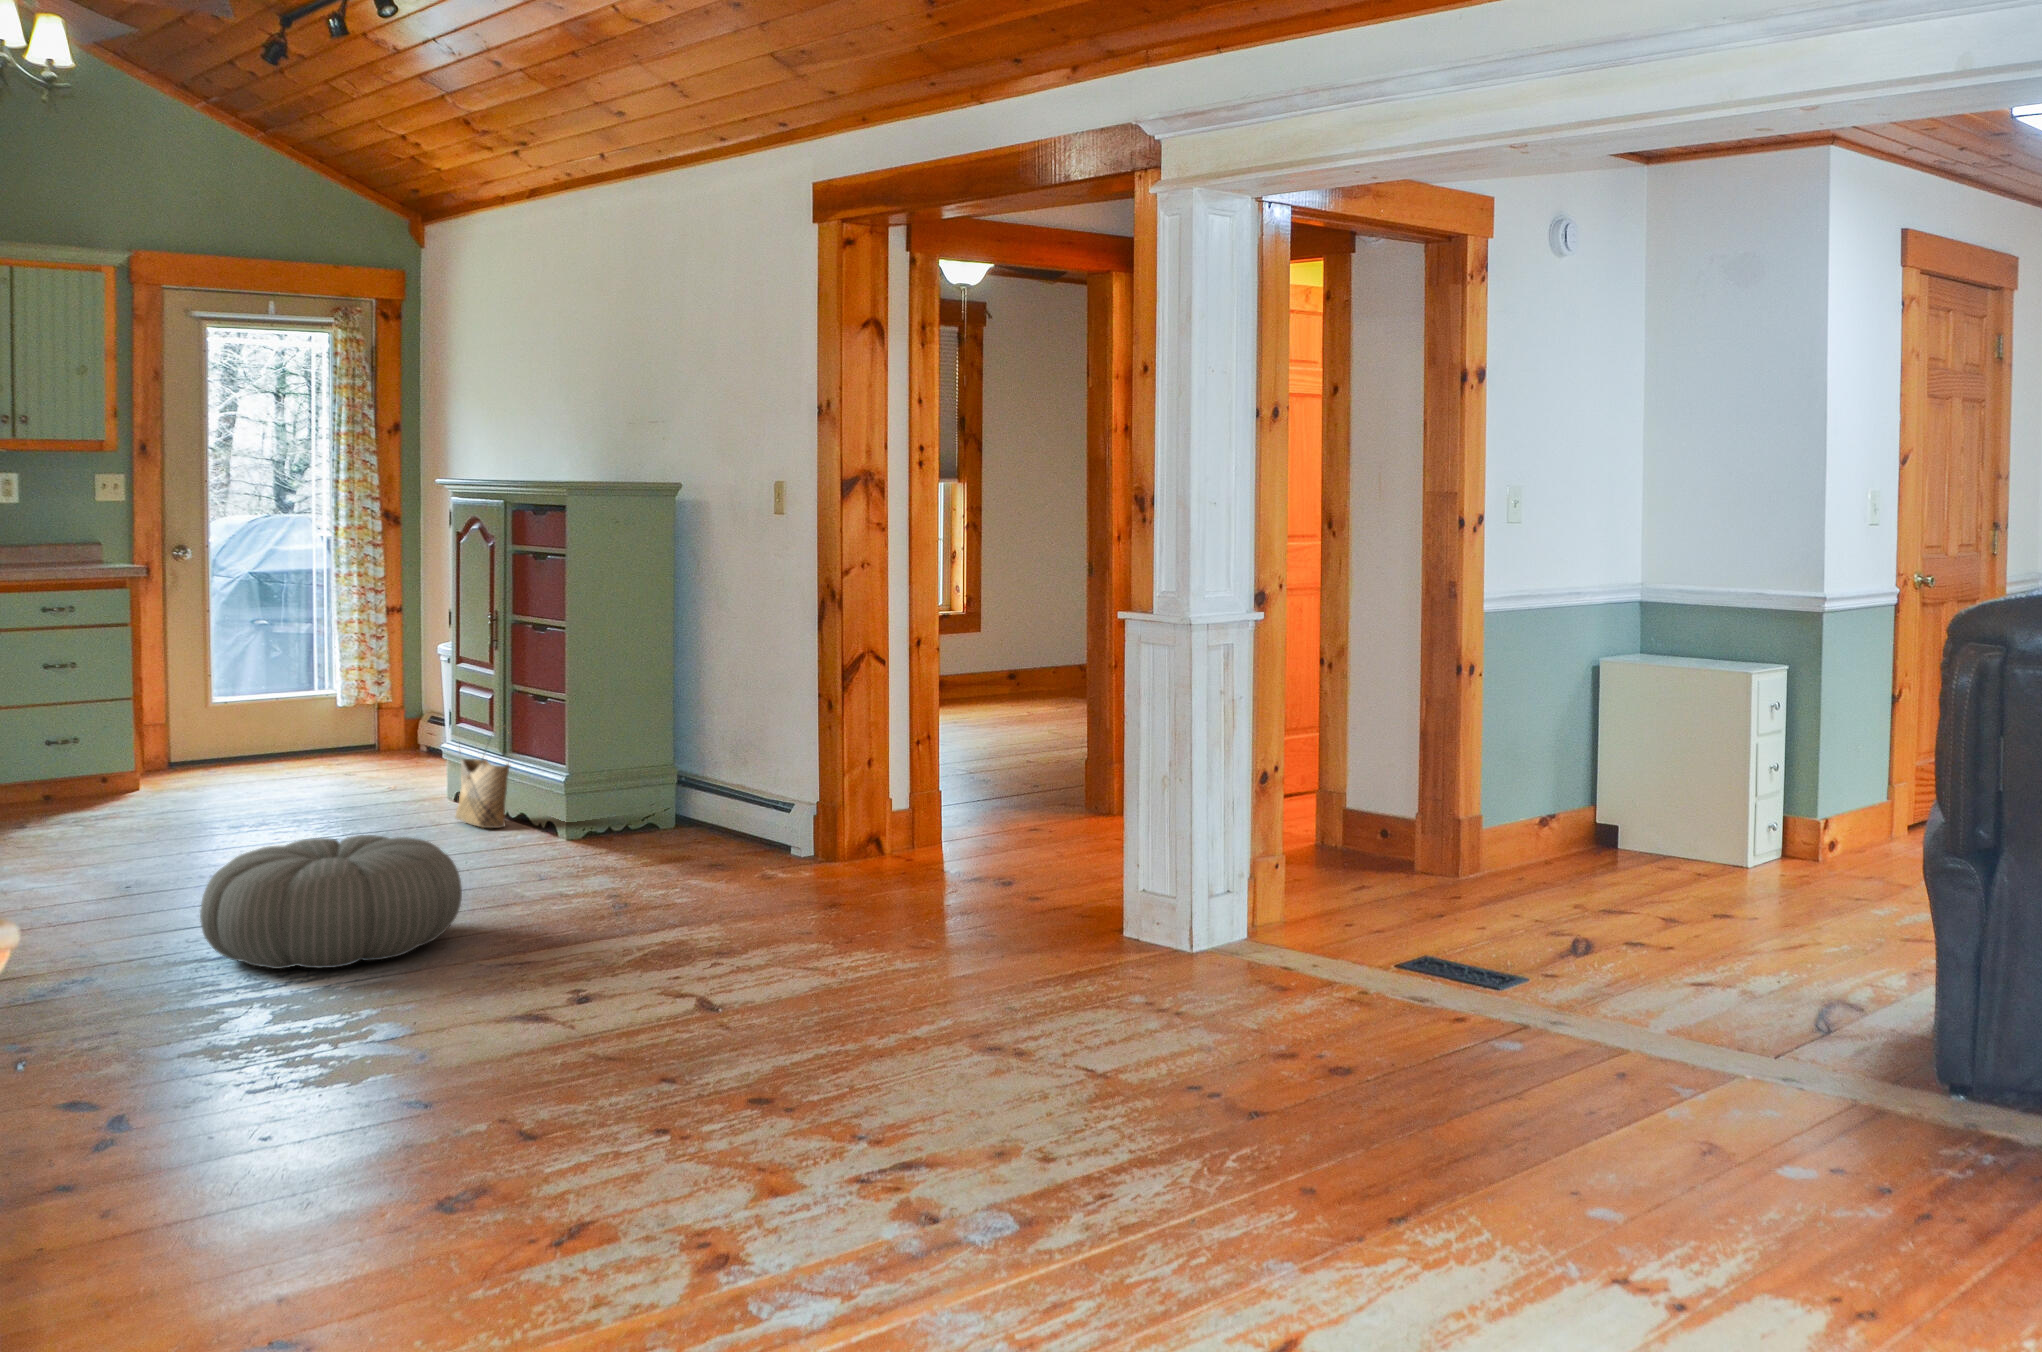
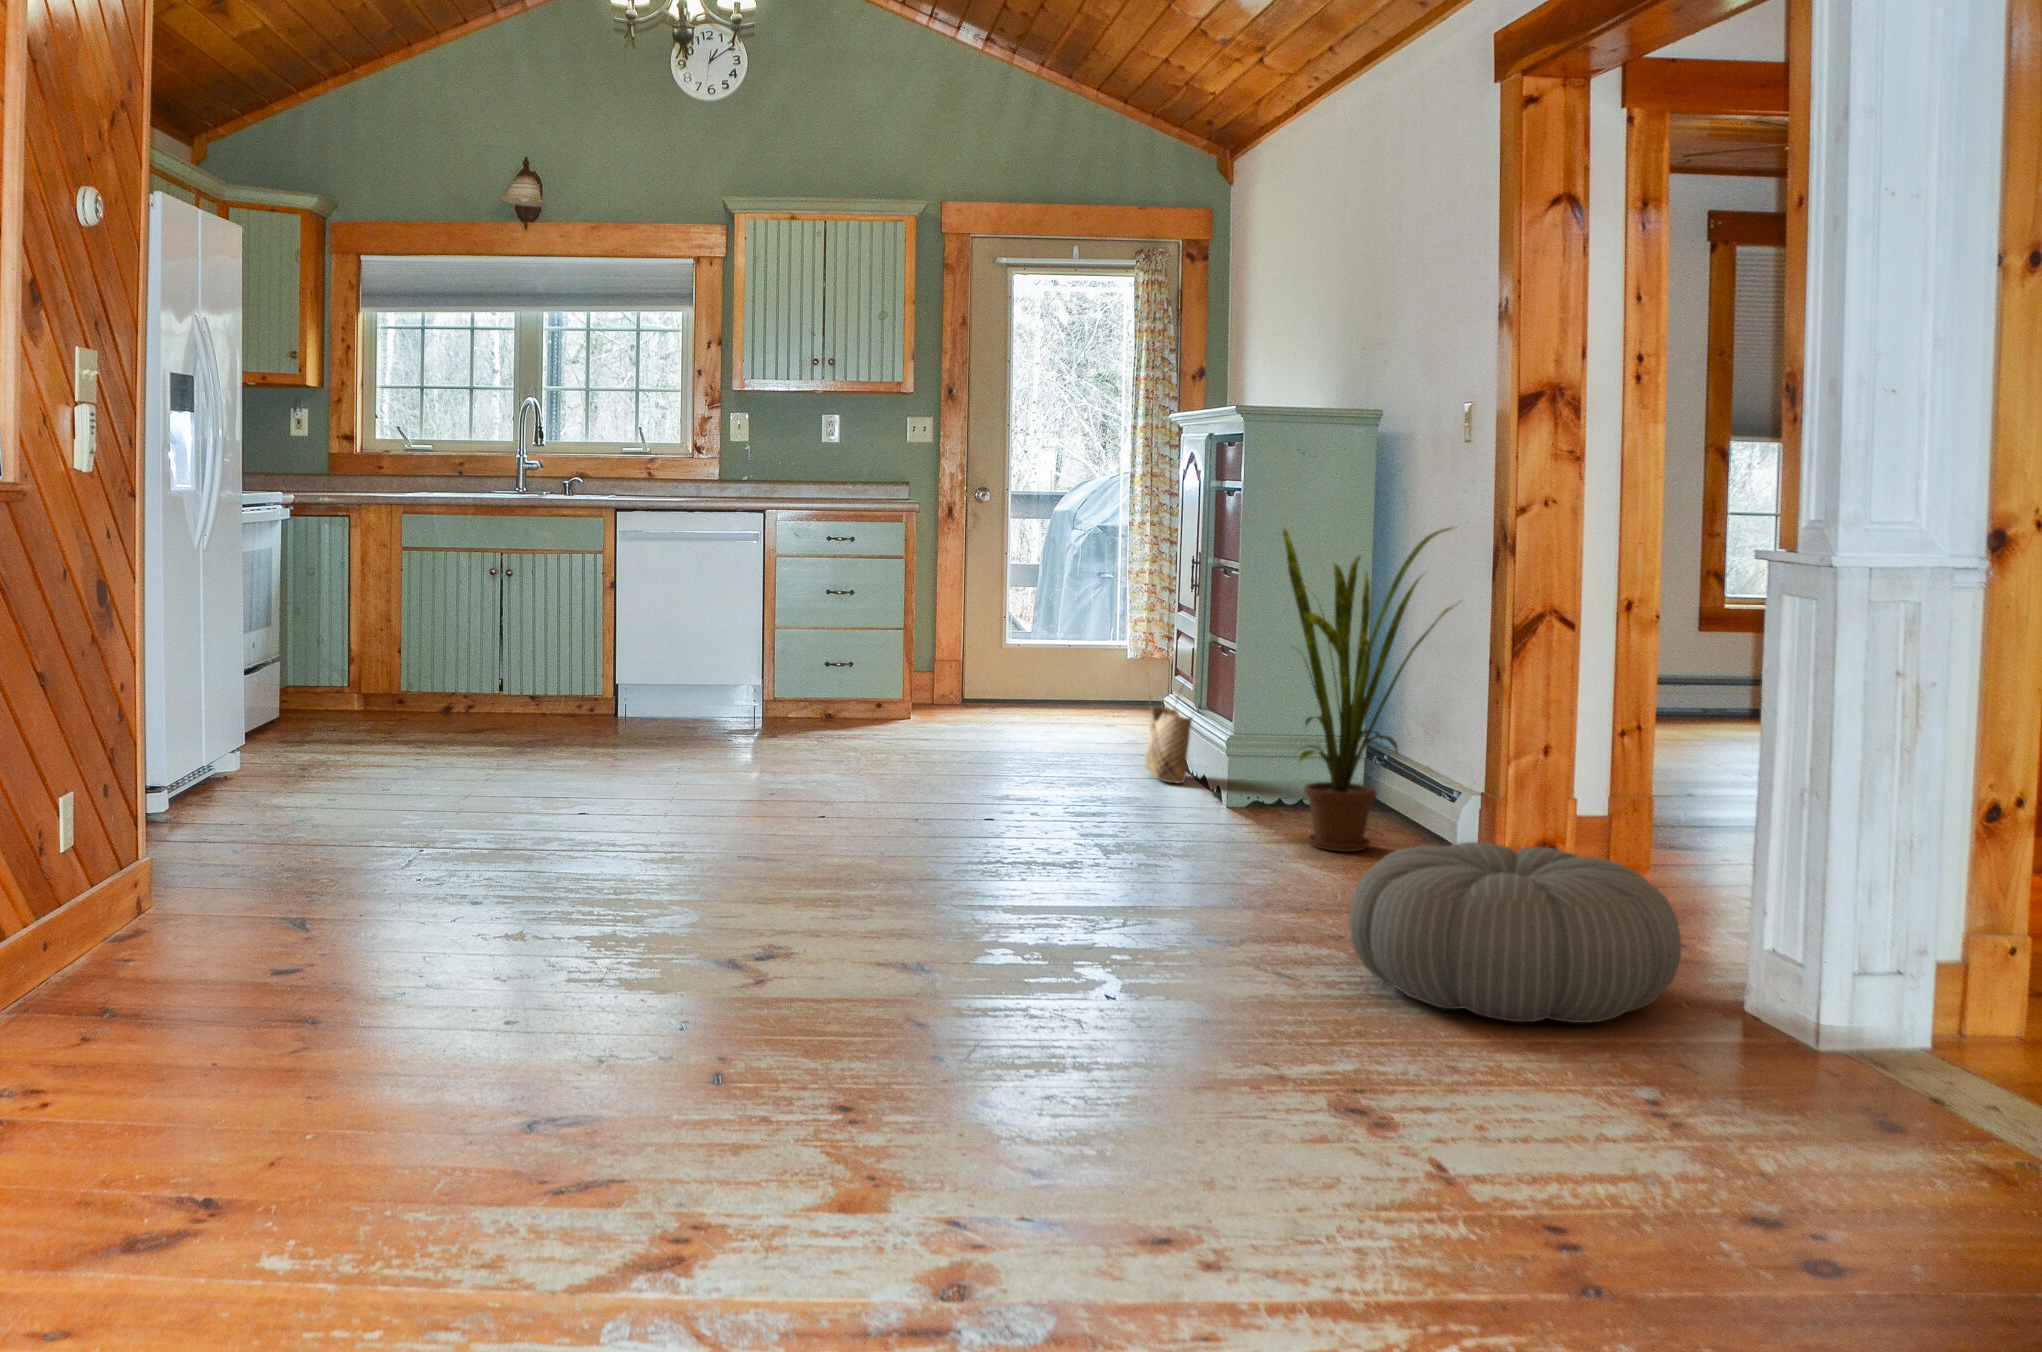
house plant: none [652,584,801,865] -> present [1283,528,1454,852]
pouf: present [200,835,462,969] -> present [1349,842,1681,1023]

